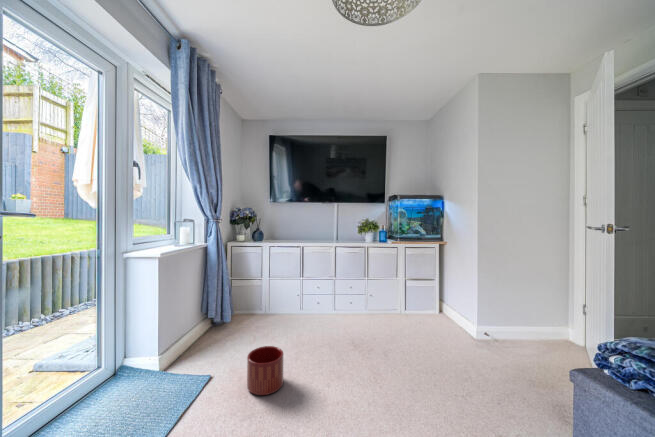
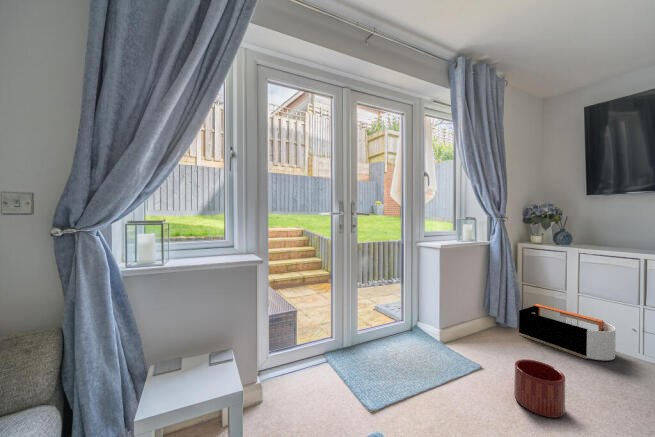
storage bin: none [233,295,293,328] -> present [519,304,616,360]

